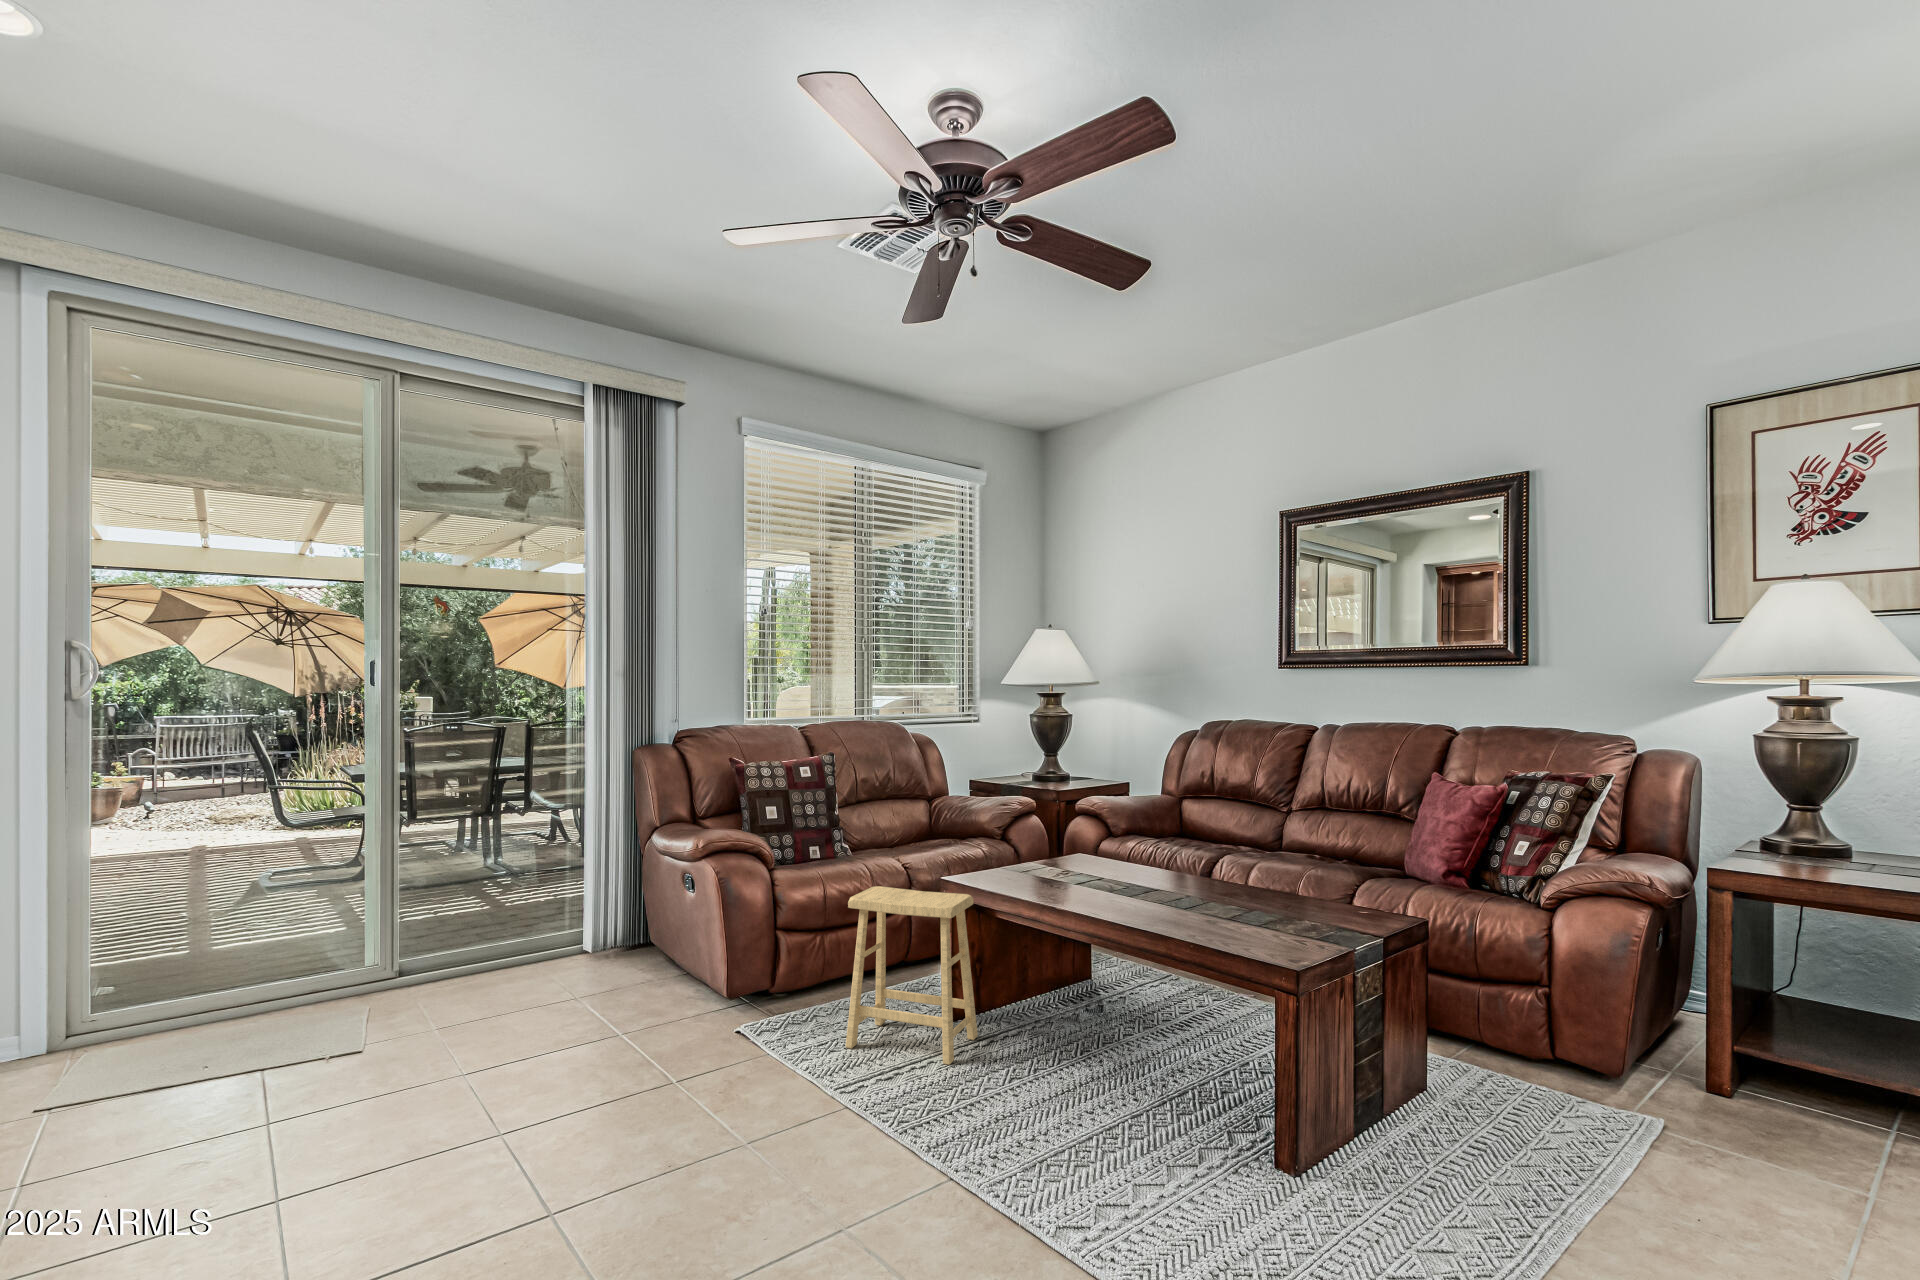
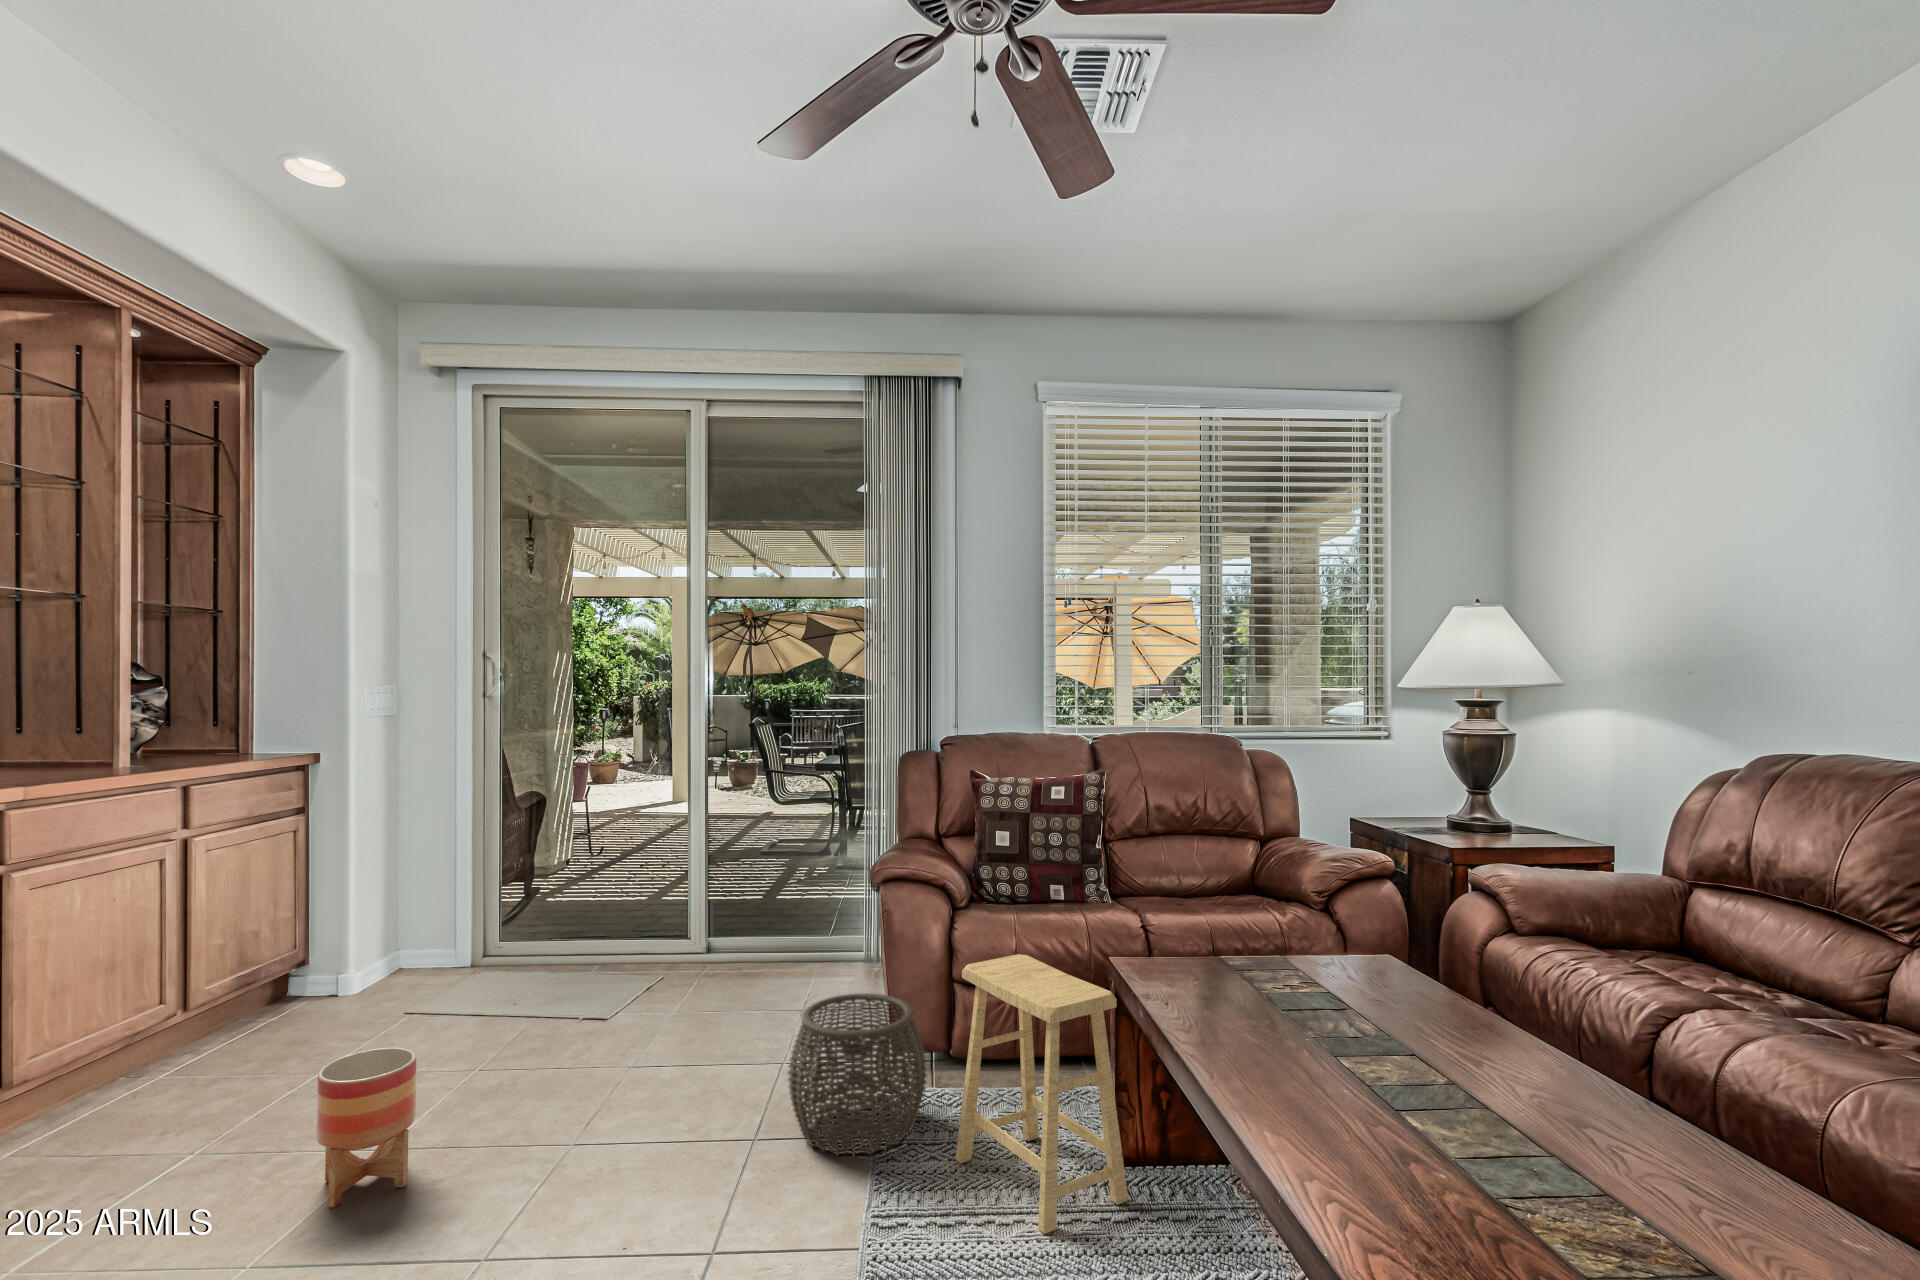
woven basket: none [692,941,808,1070] -> present [788,993,927,1155]
planter: none [265,1067,376,1235] -> present [317,1048,416,1207]

